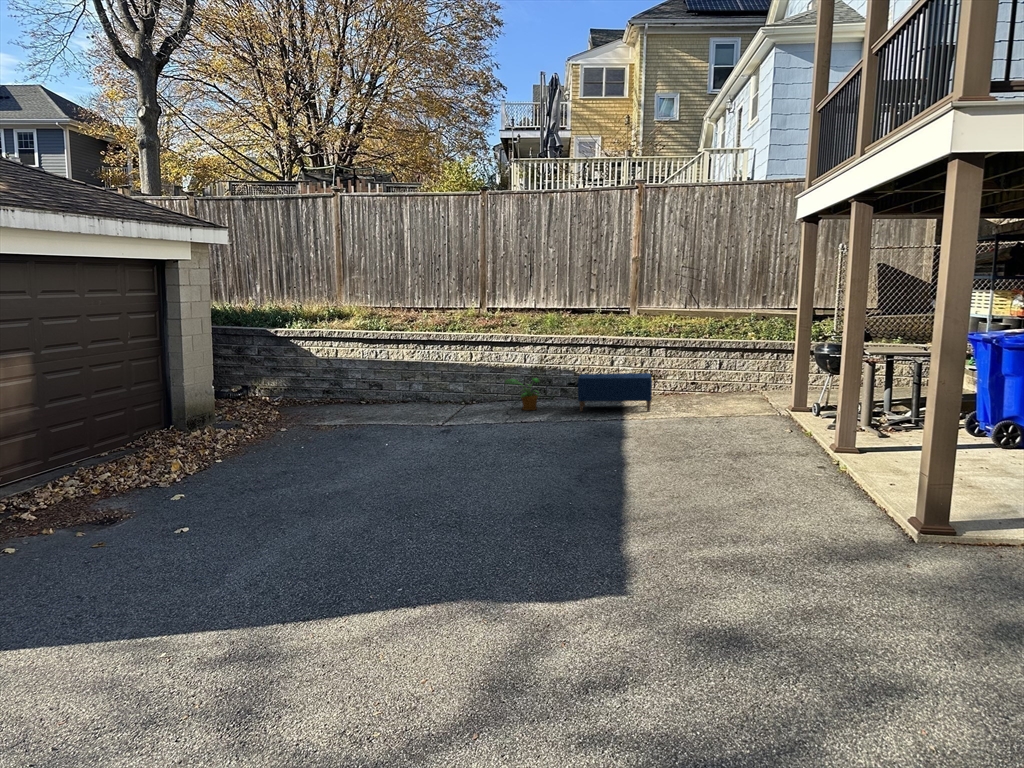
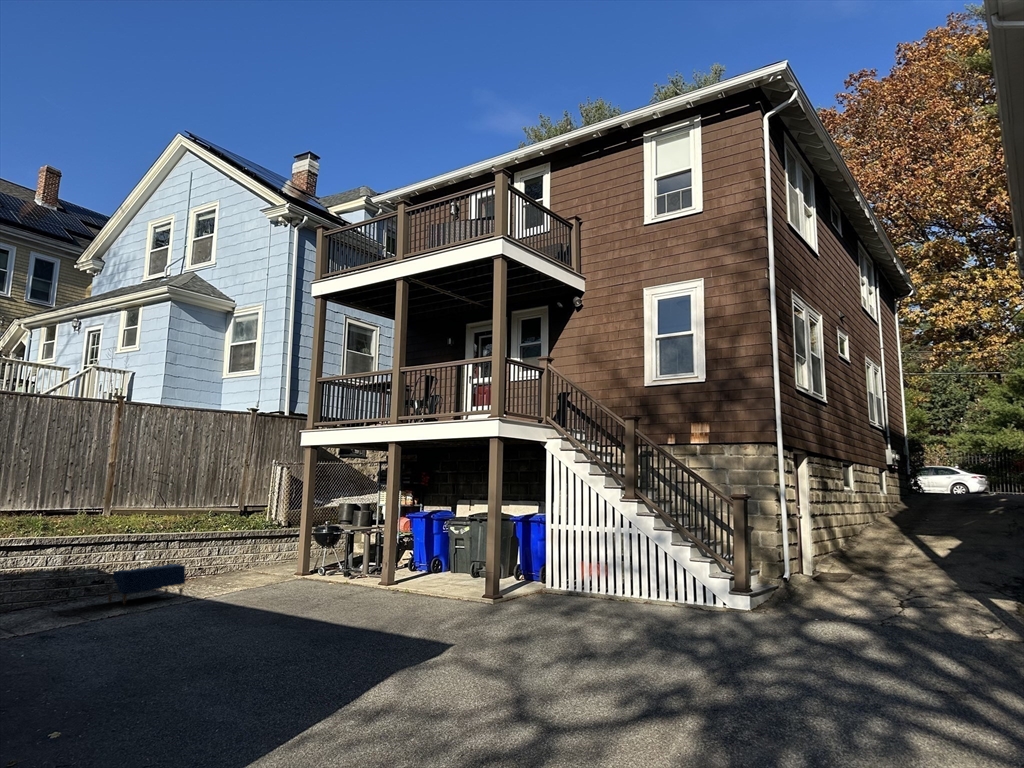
potted plant: present [504,378,539,411] -> none [45,580,79,613]

